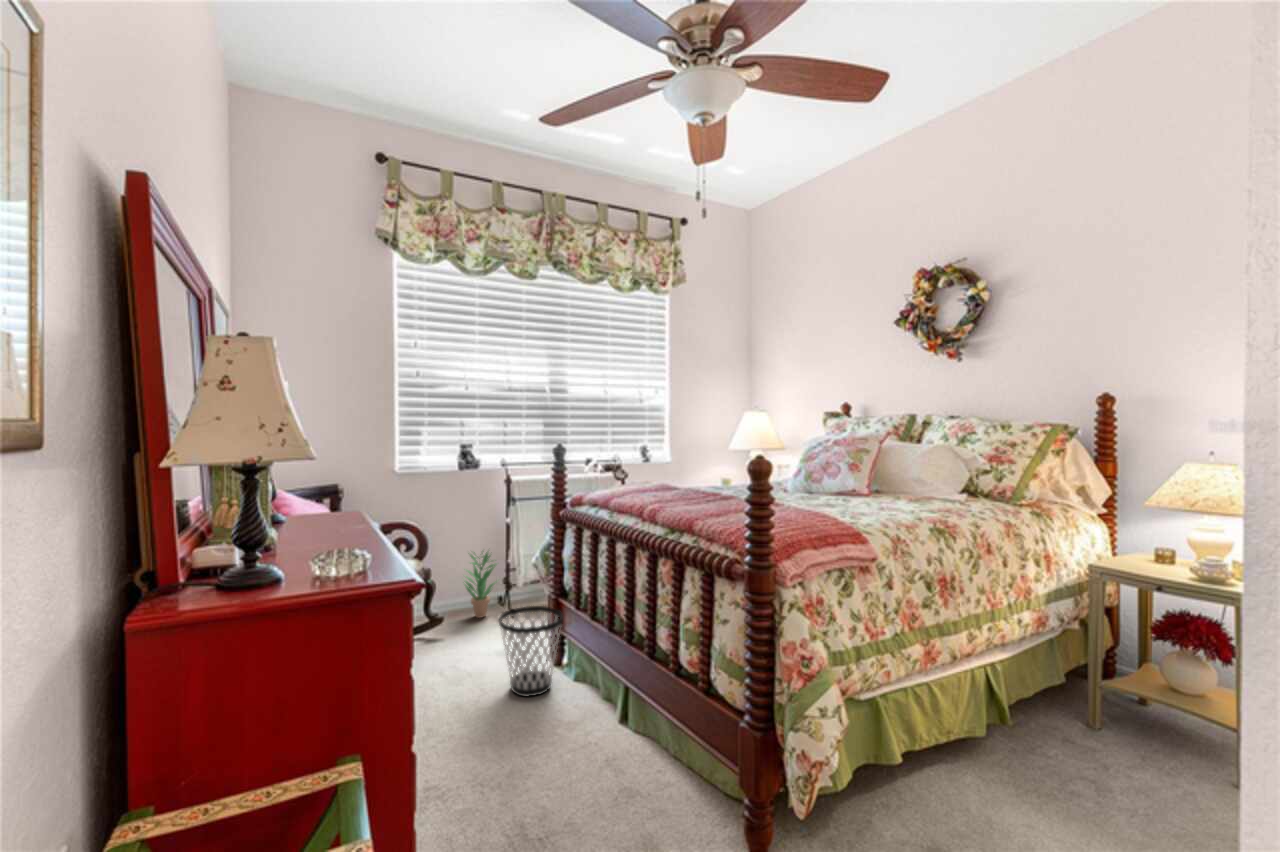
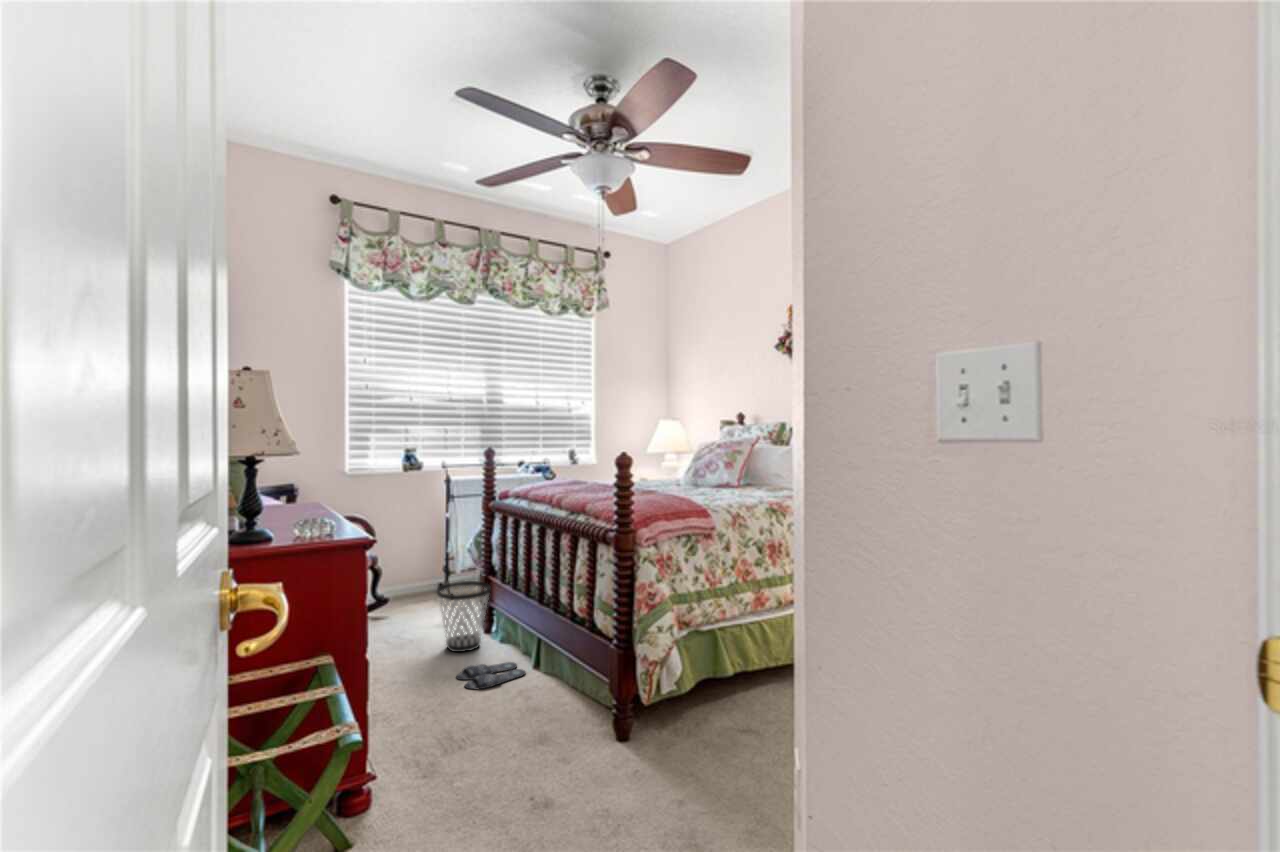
potted plant: present [465,552,496,618] -> none [405,538,440,600]
slippers: none [525,715,612,759] -> present [457,662,526,689]

